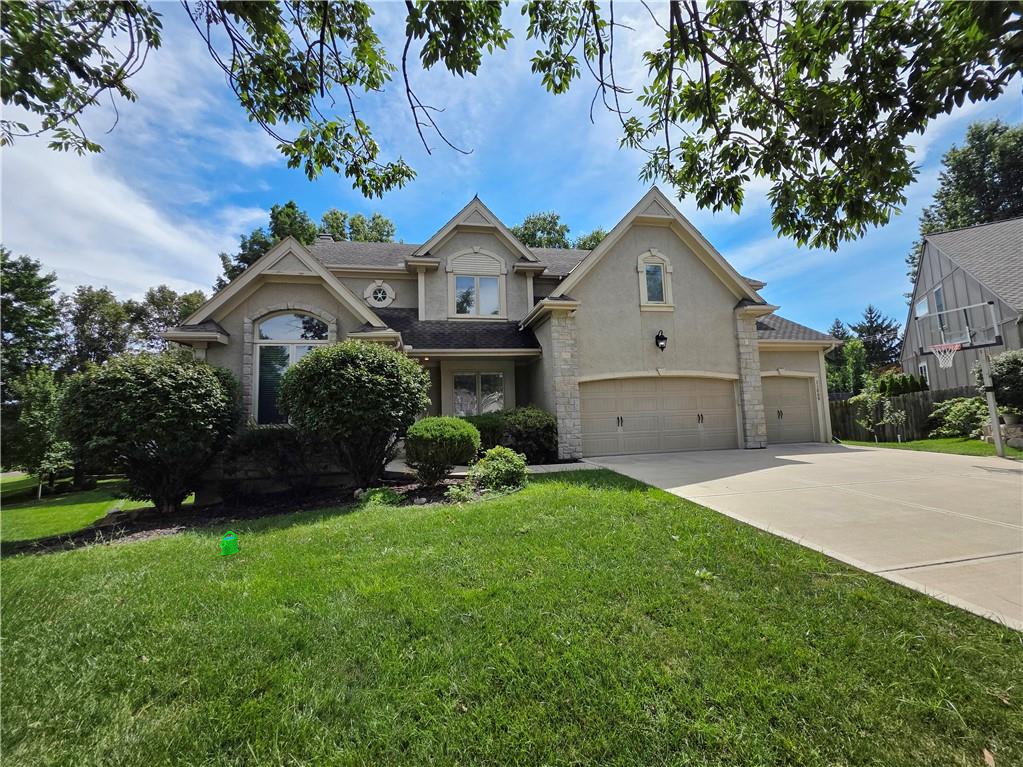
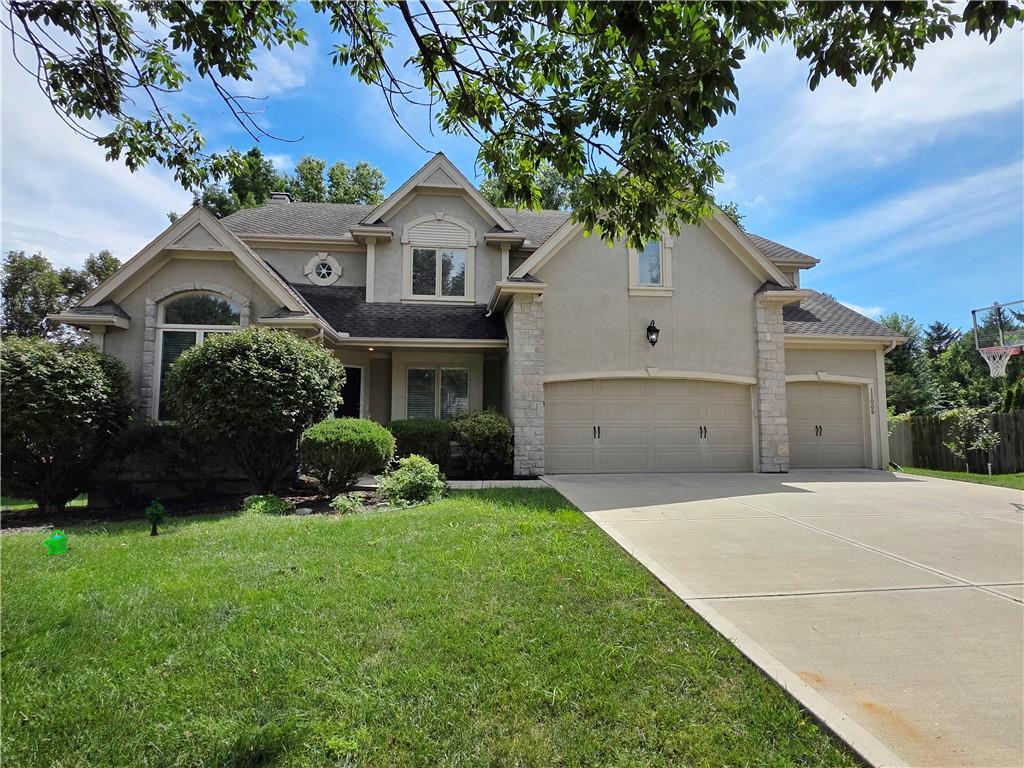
decorative plant: none [296,493,320,531] -> present [142,496,169,536]

